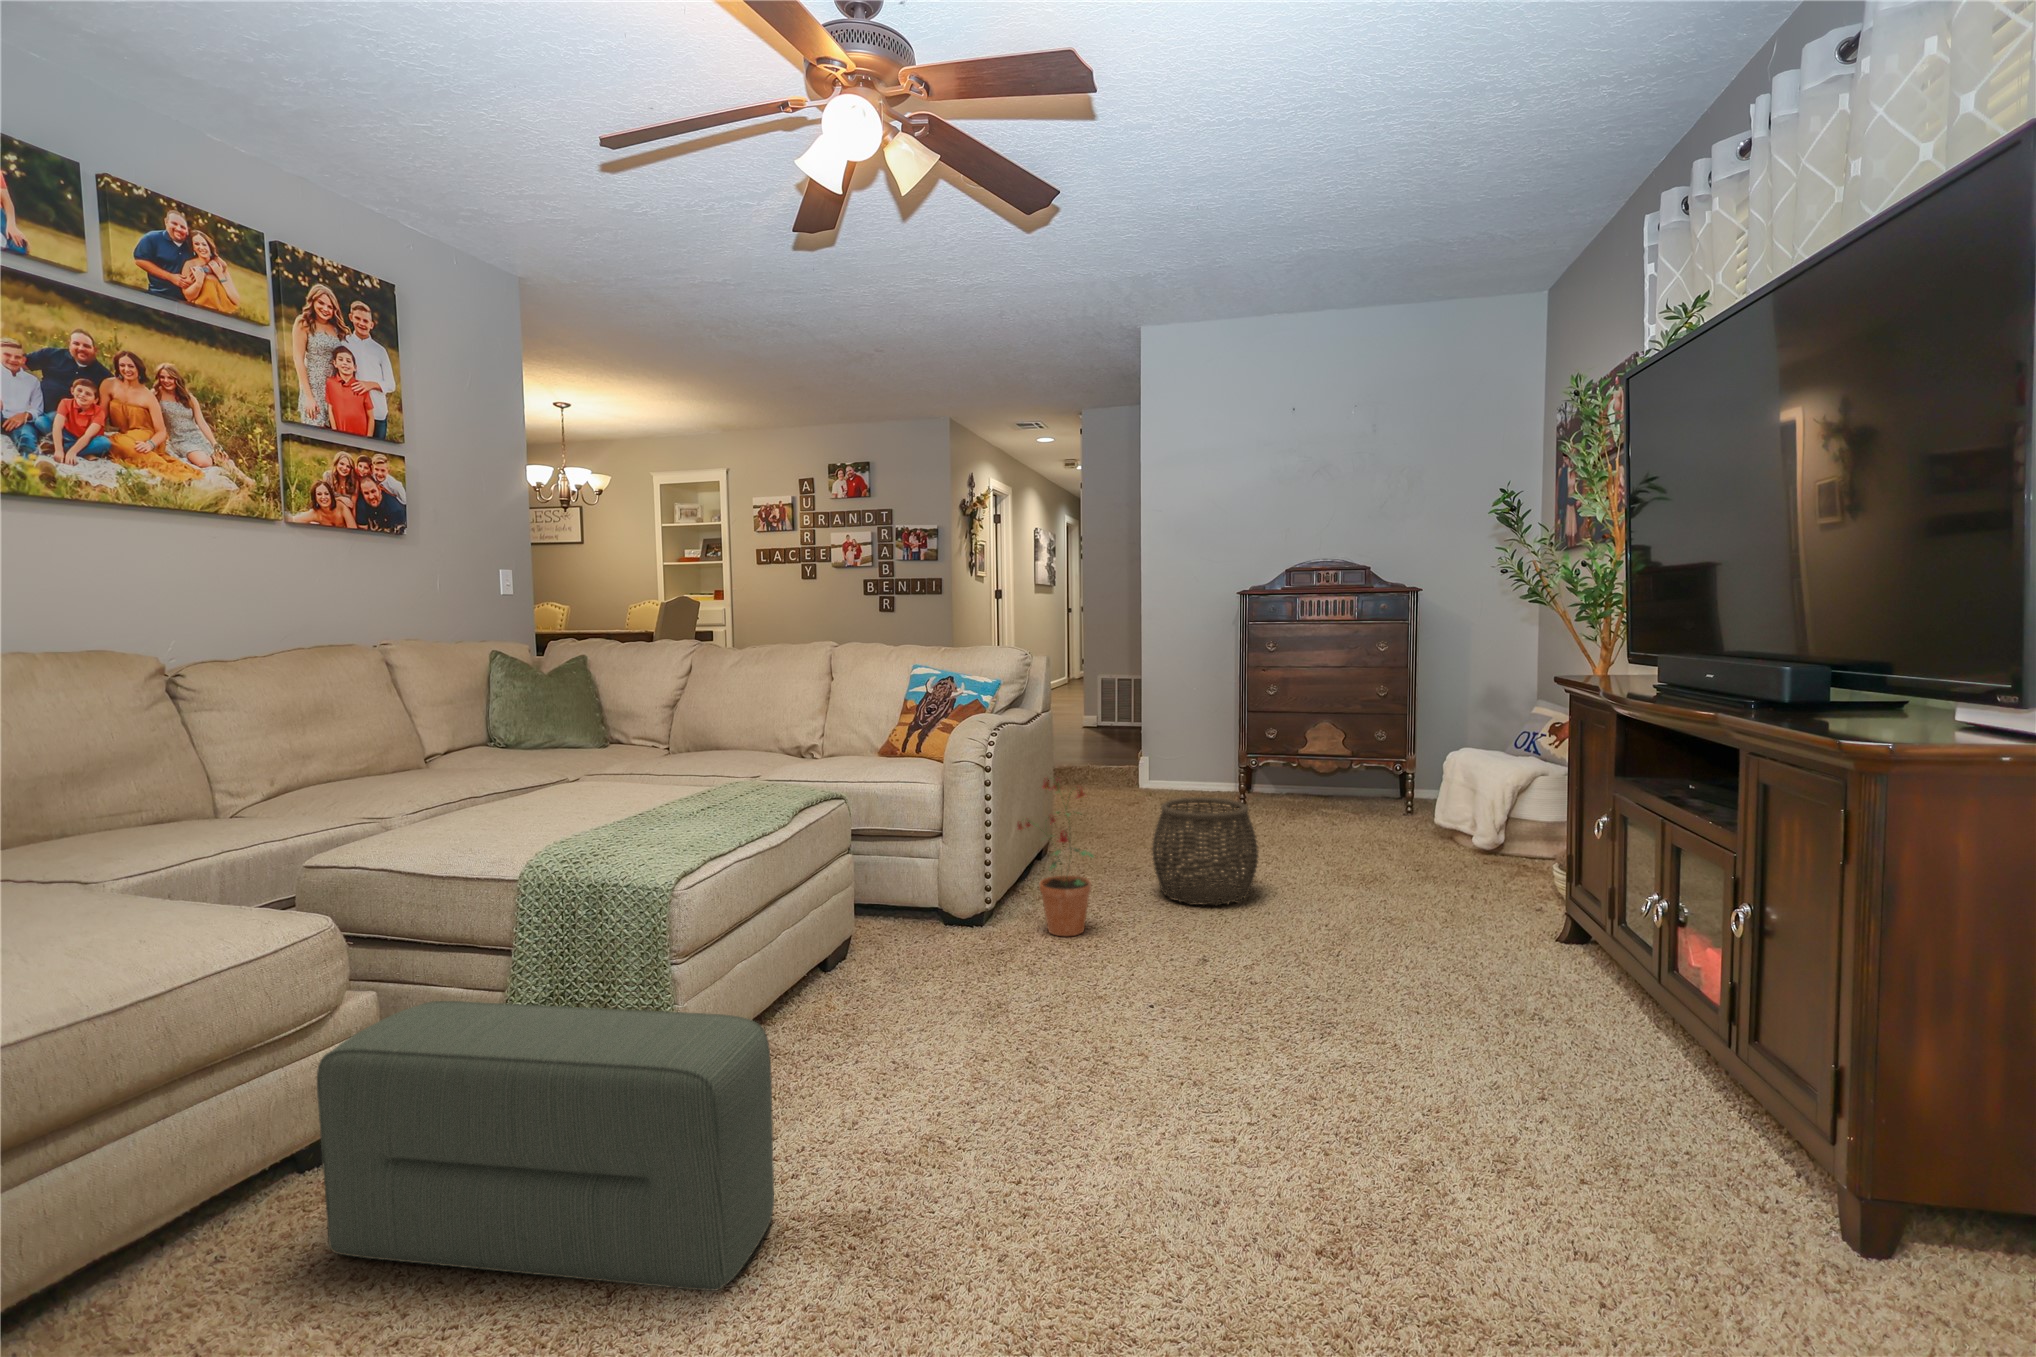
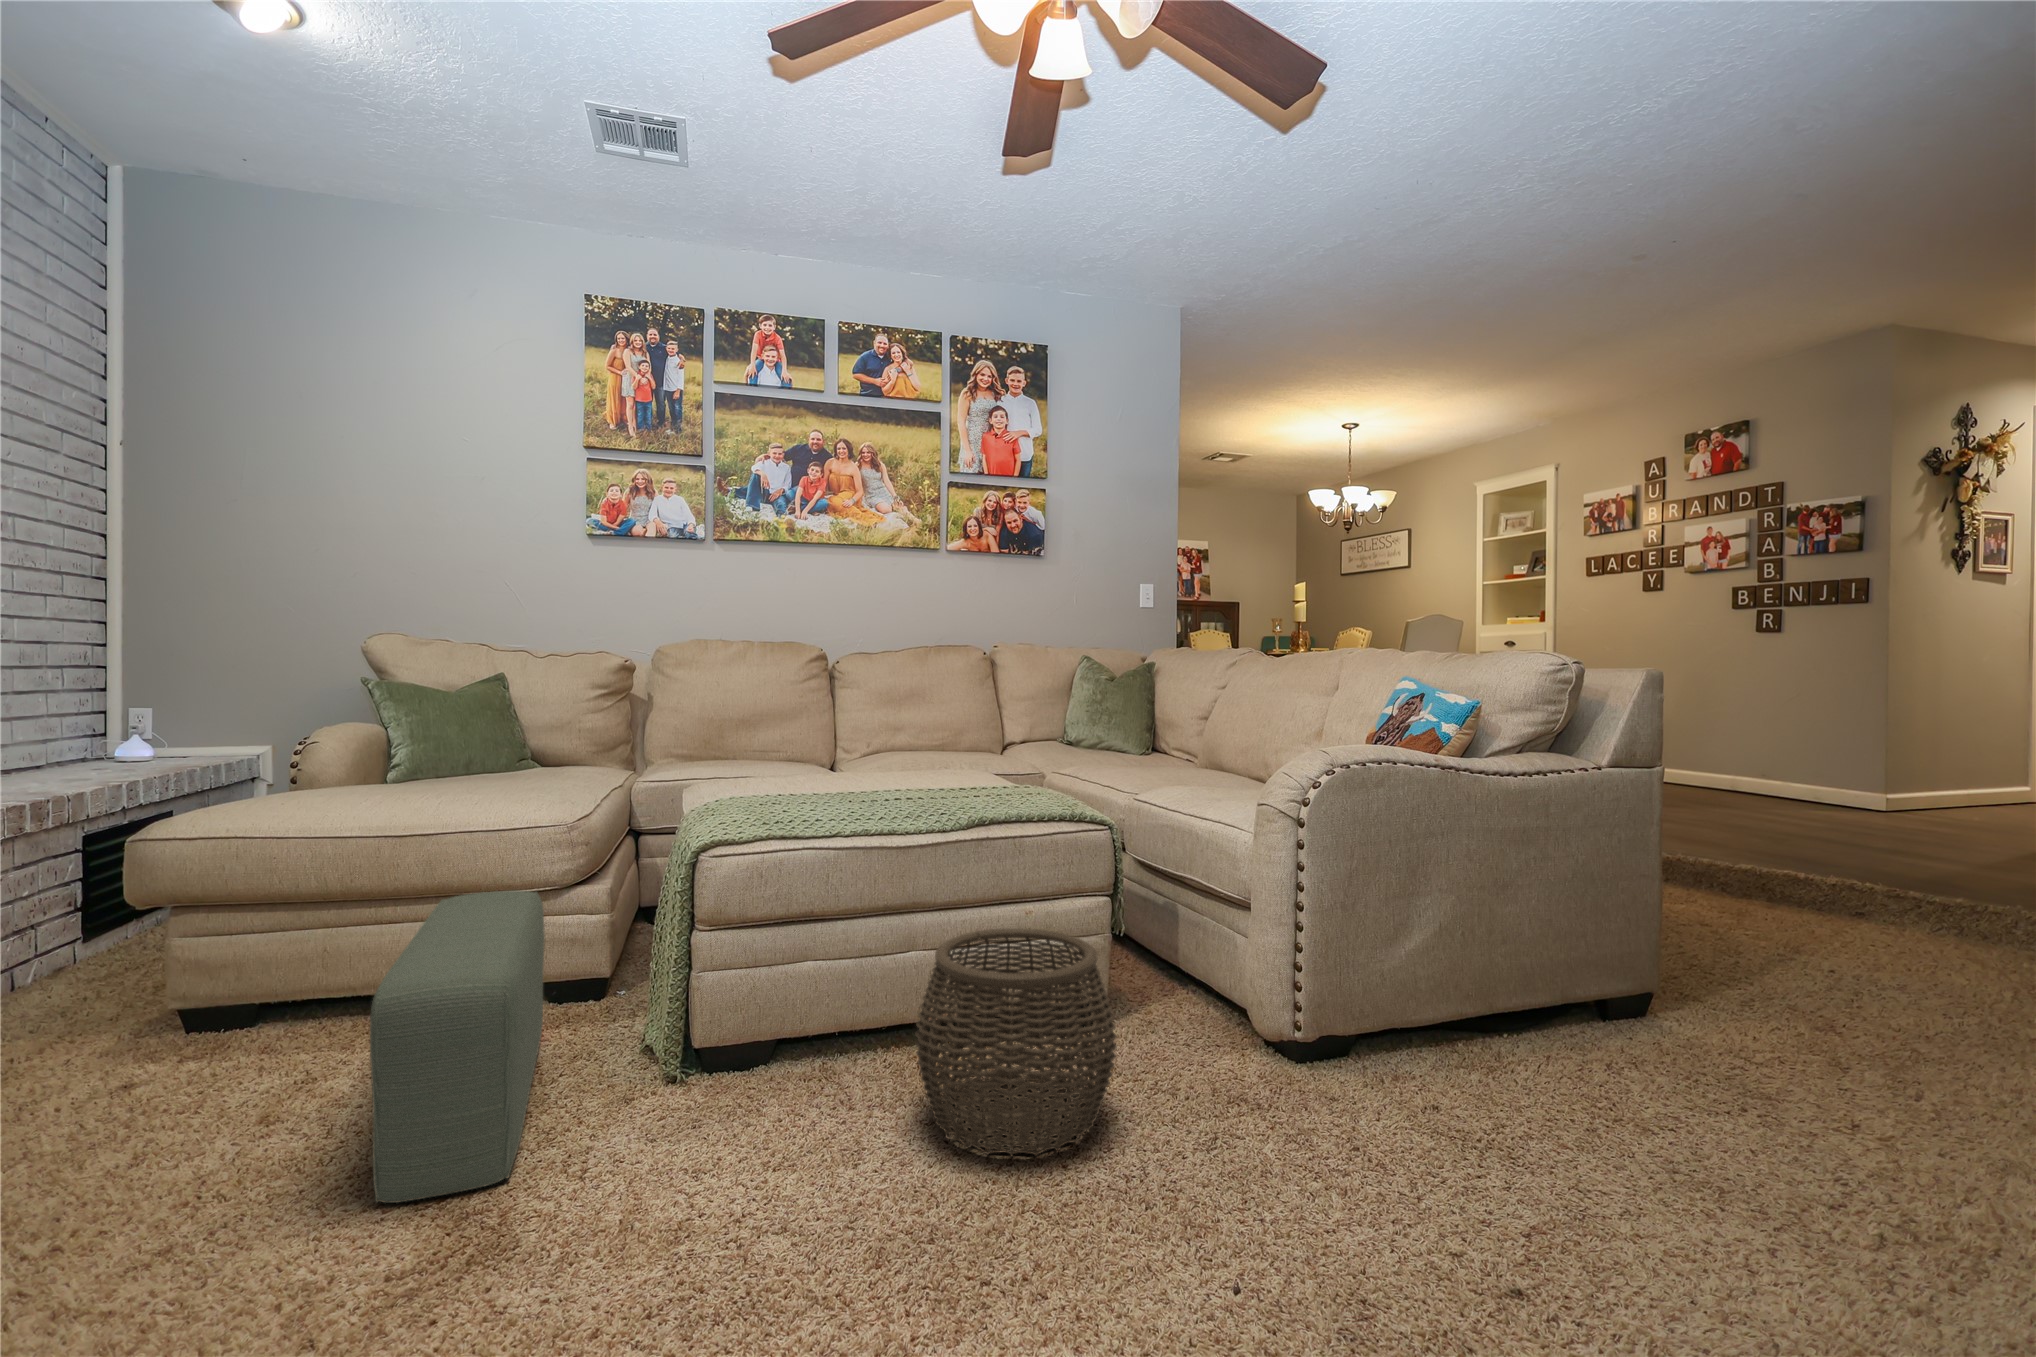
potted plant: present [1018,778,1094,936] -> none [1303,855,1406,1127]
woven basket: present [1152,797,1258,905] -> present [916,928,1117,1157]

